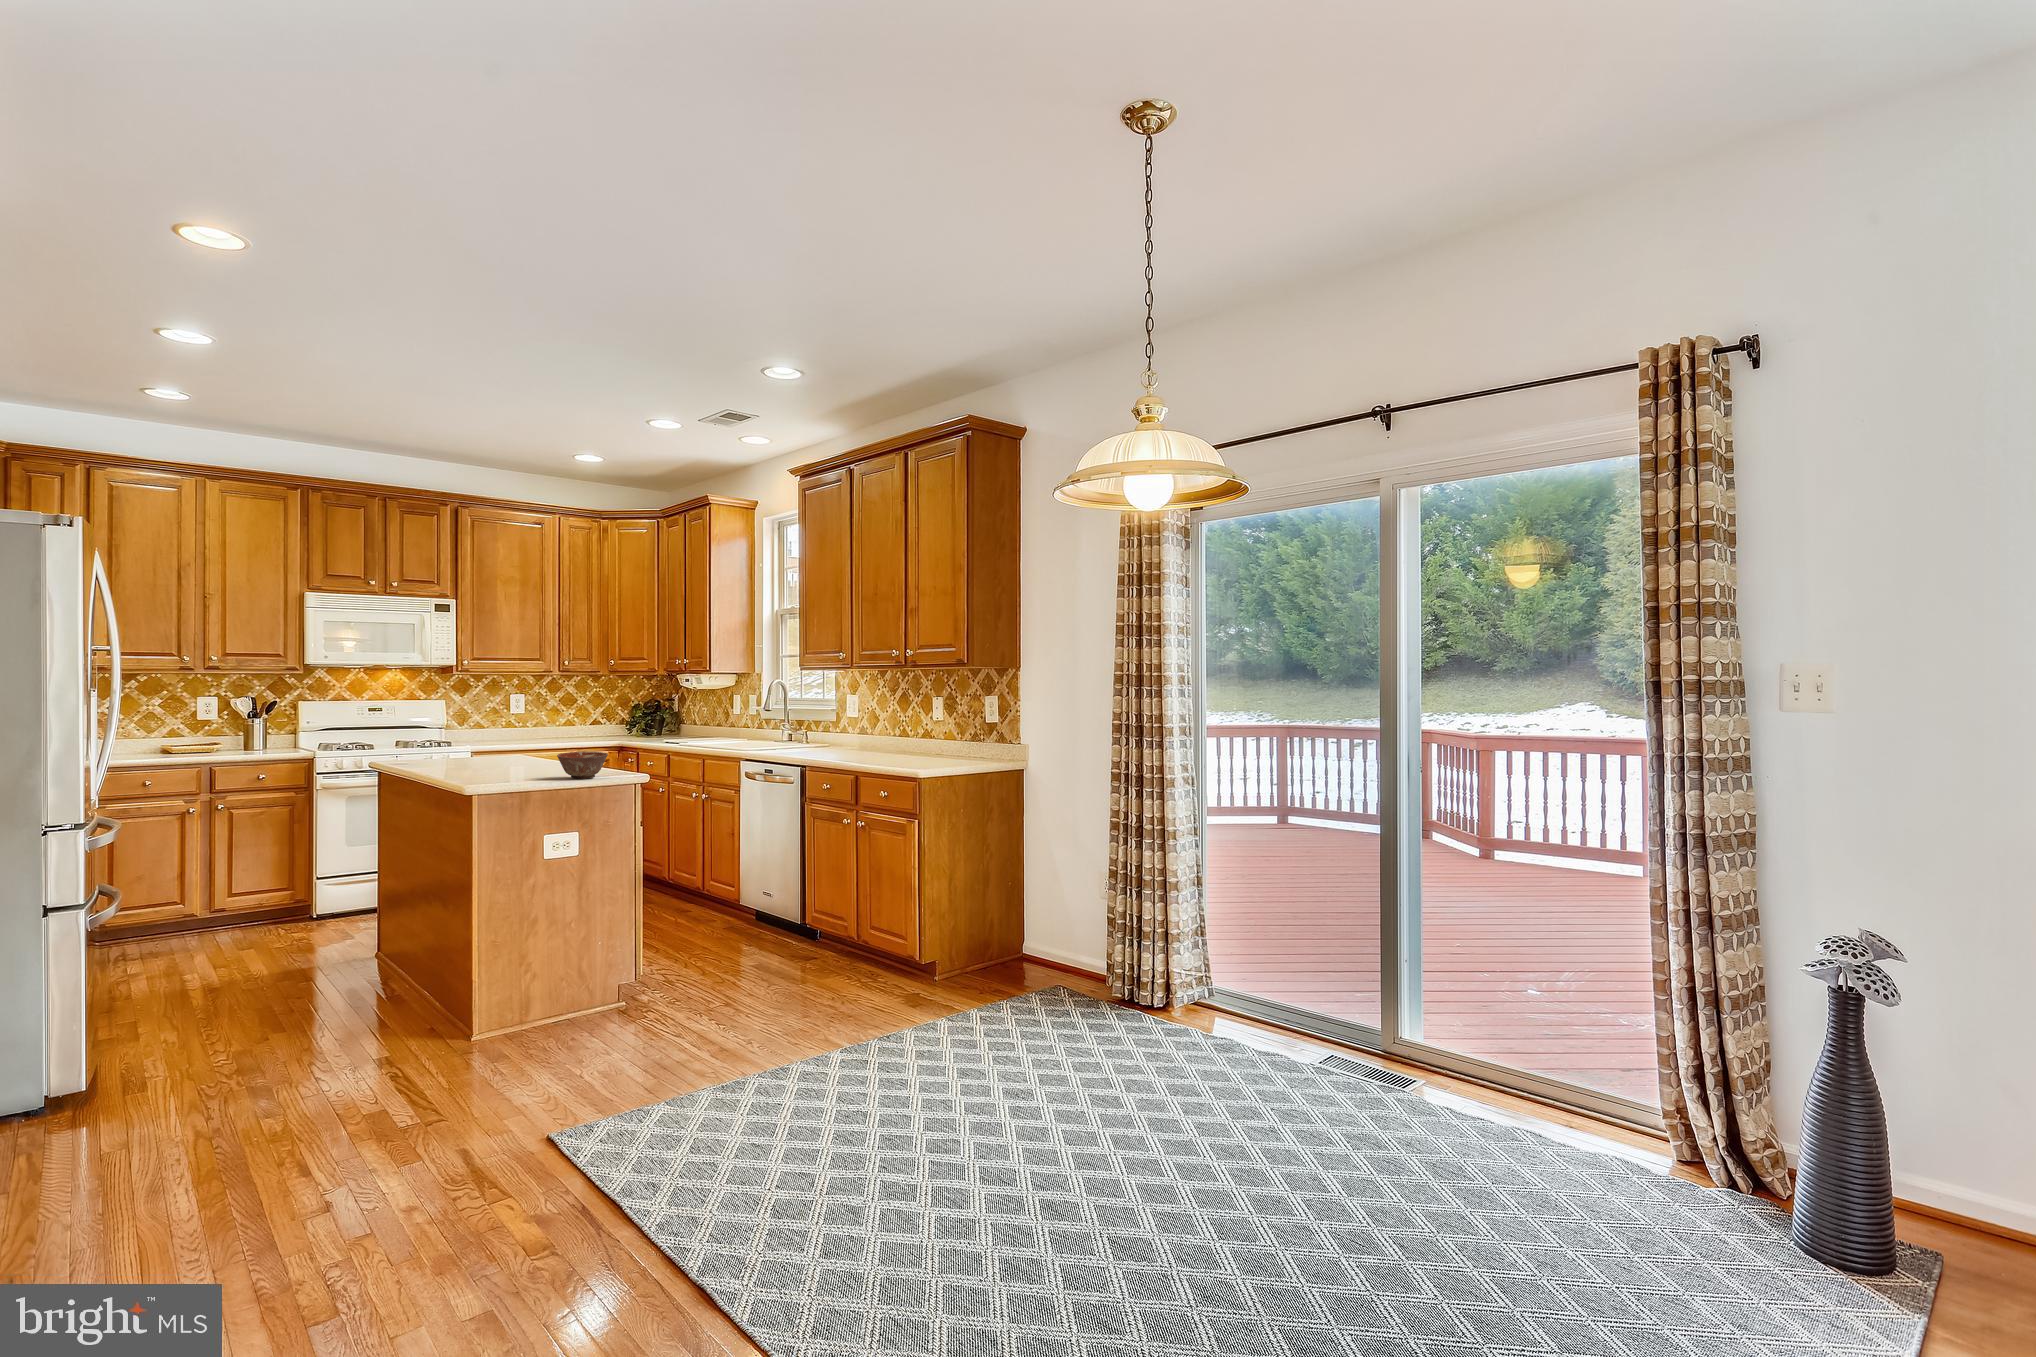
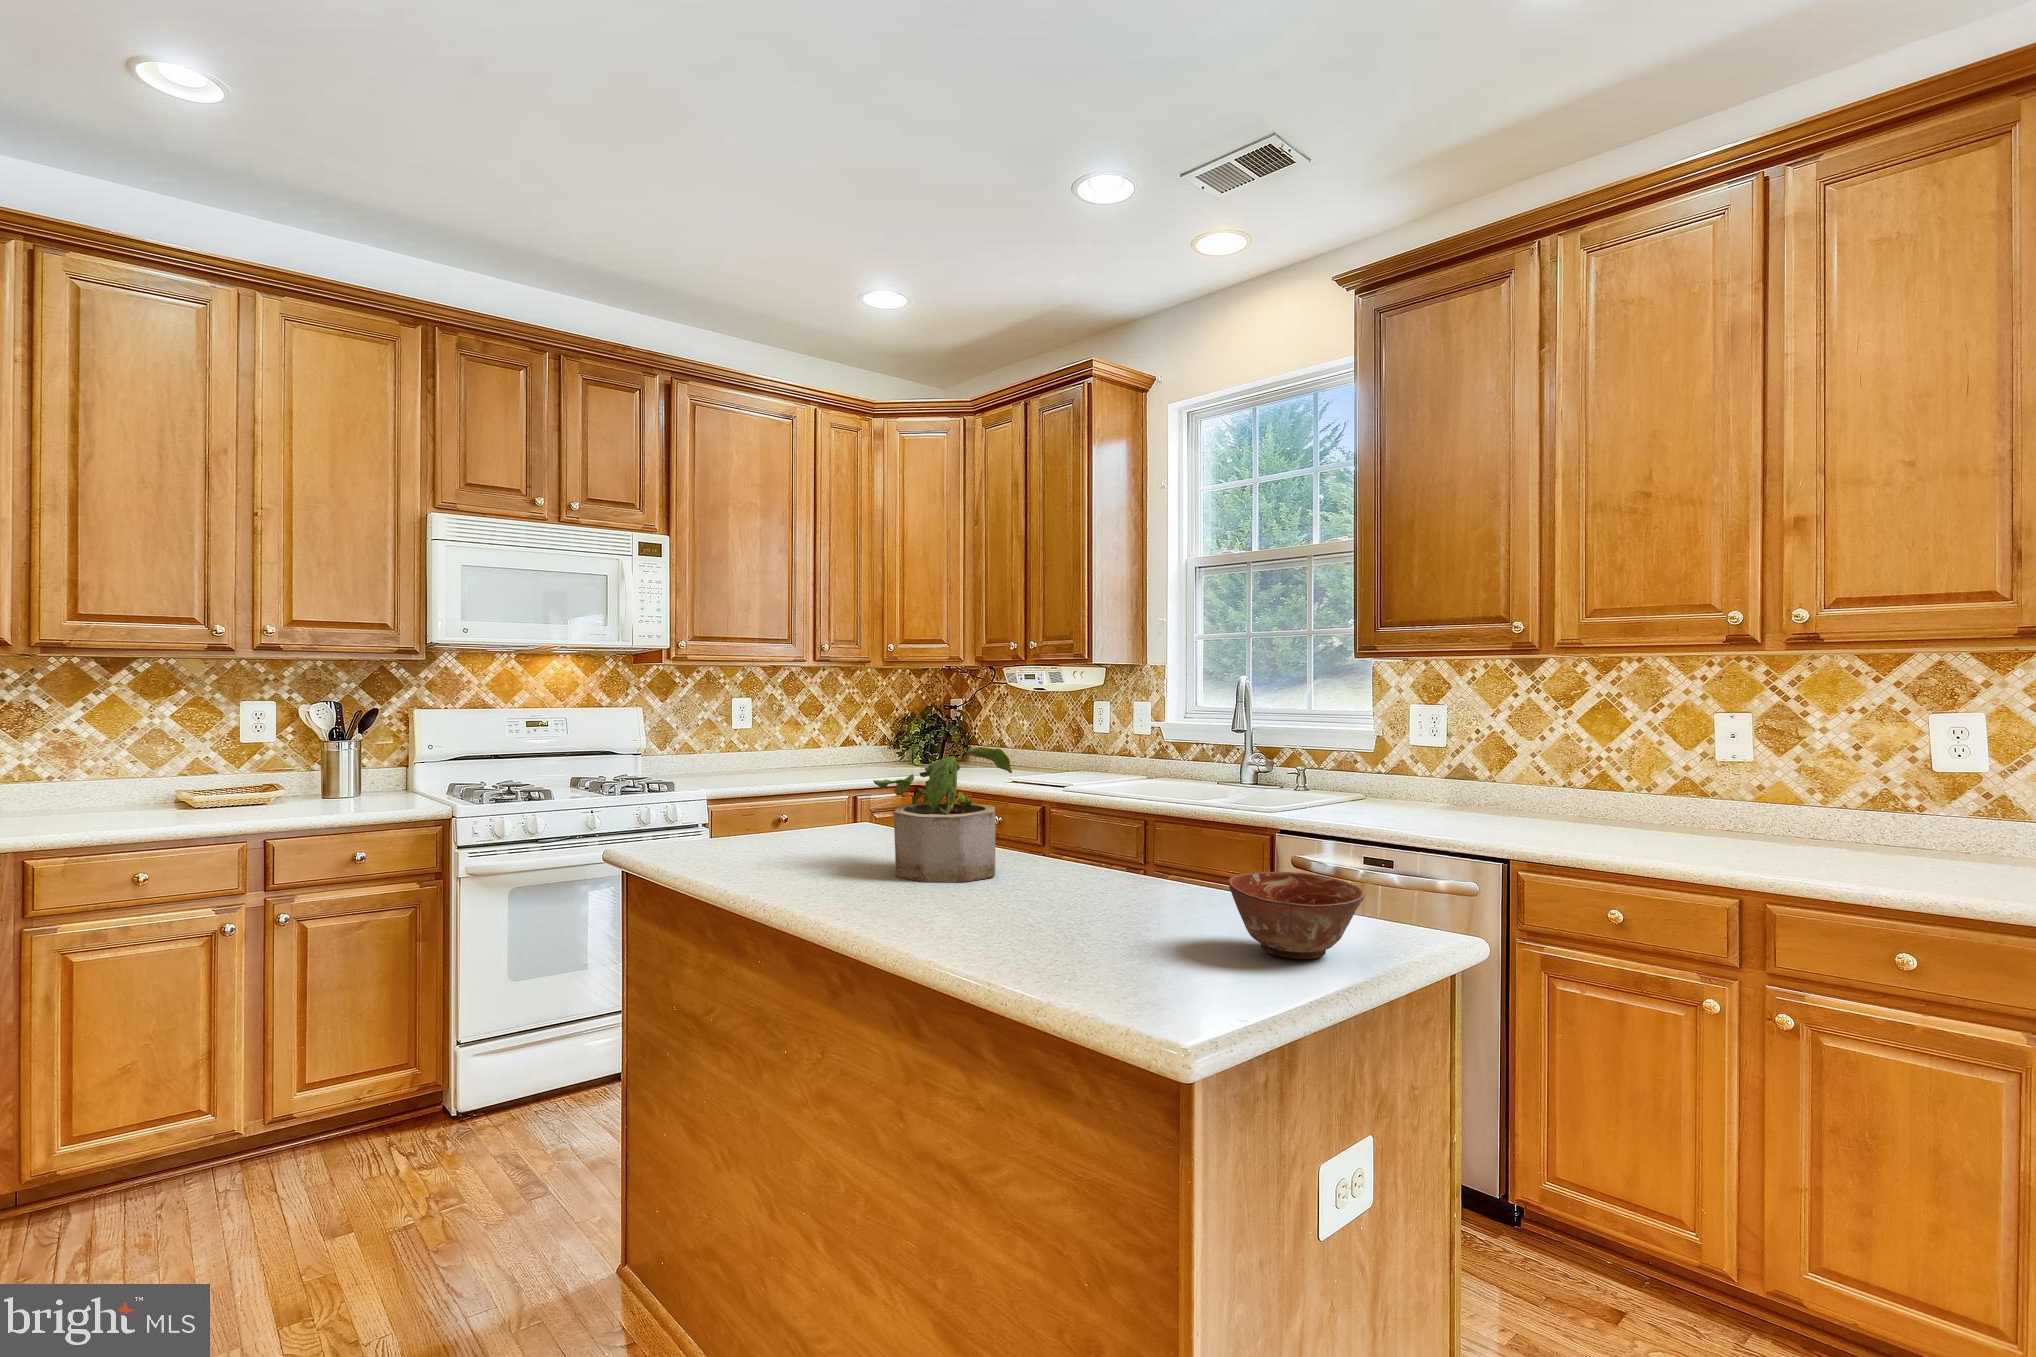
potted plant: none [488,712,552,769] -> present [873,747,1012,883]

